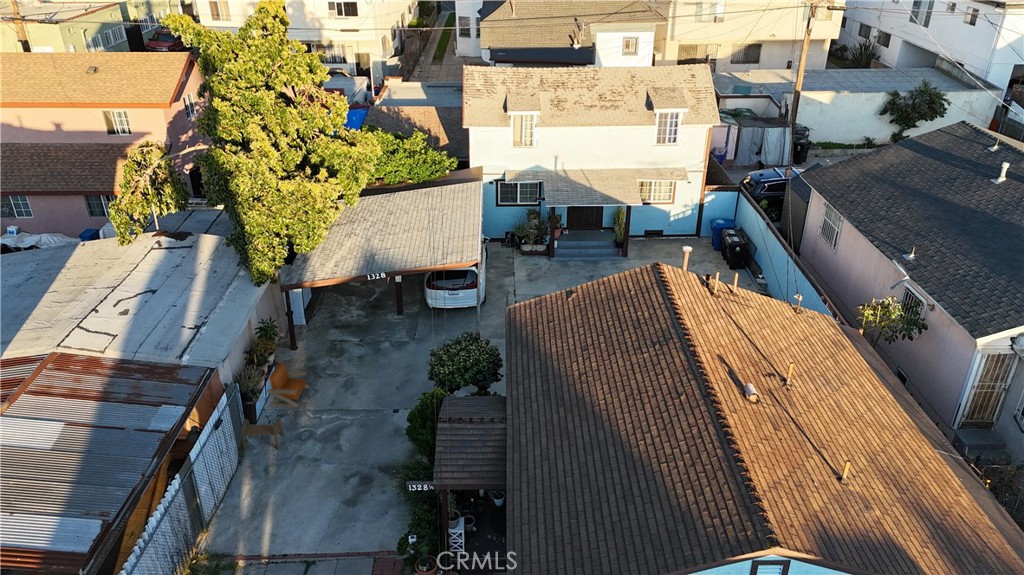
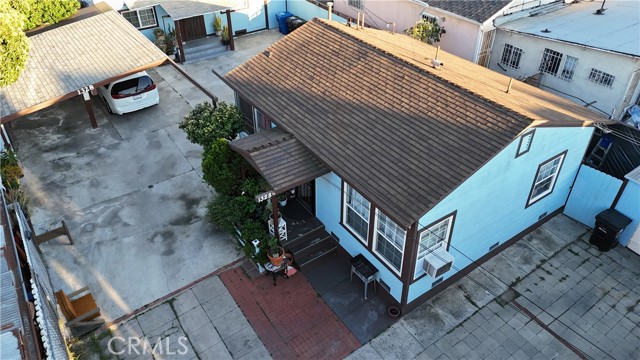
lounge chair: present [267,363,309,408] -> present [54,286,106,339]

